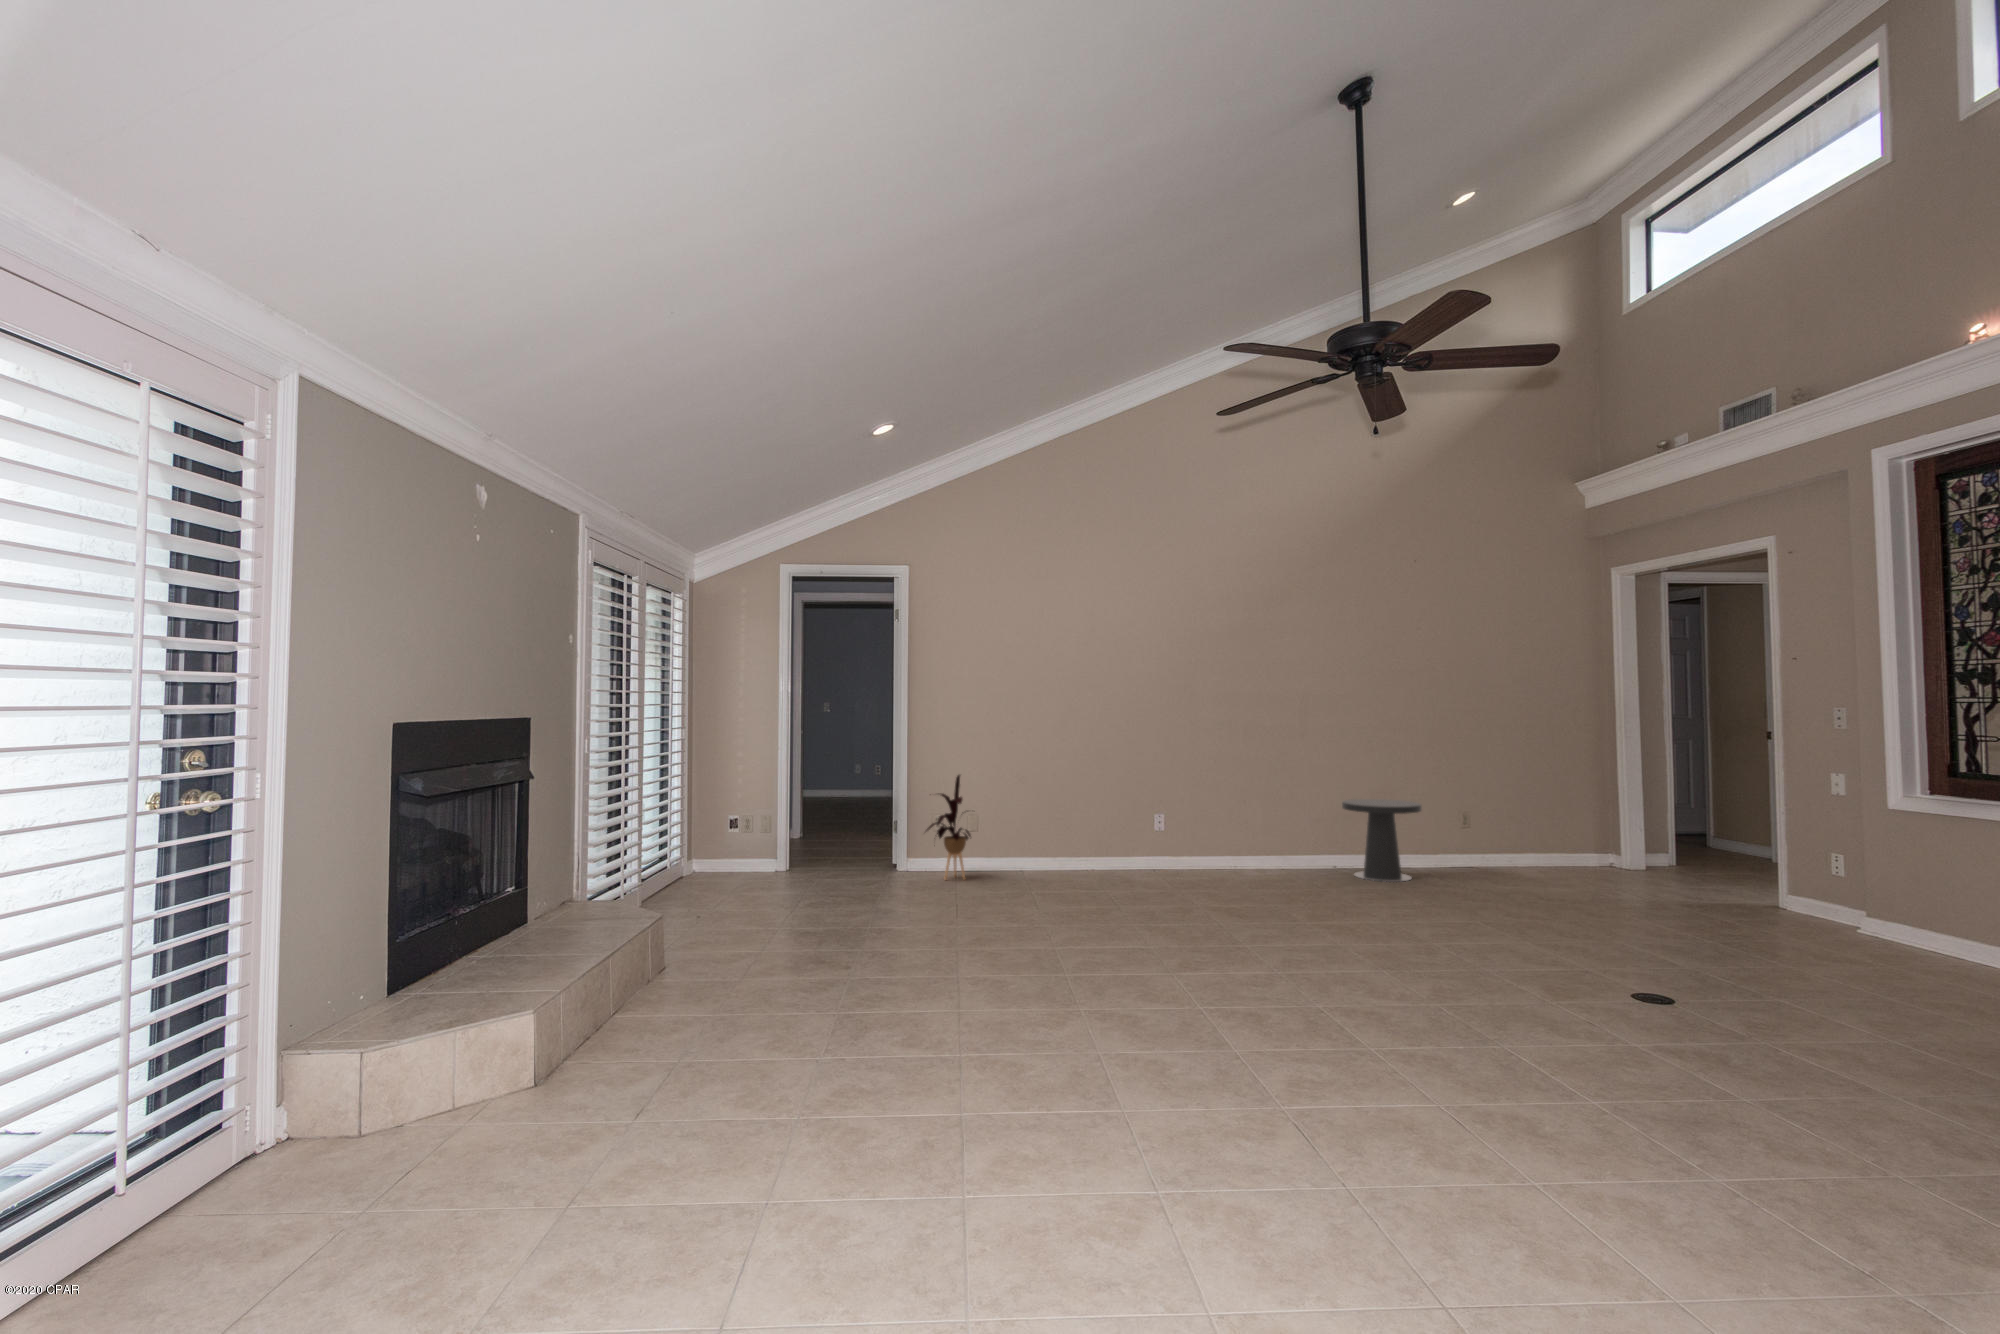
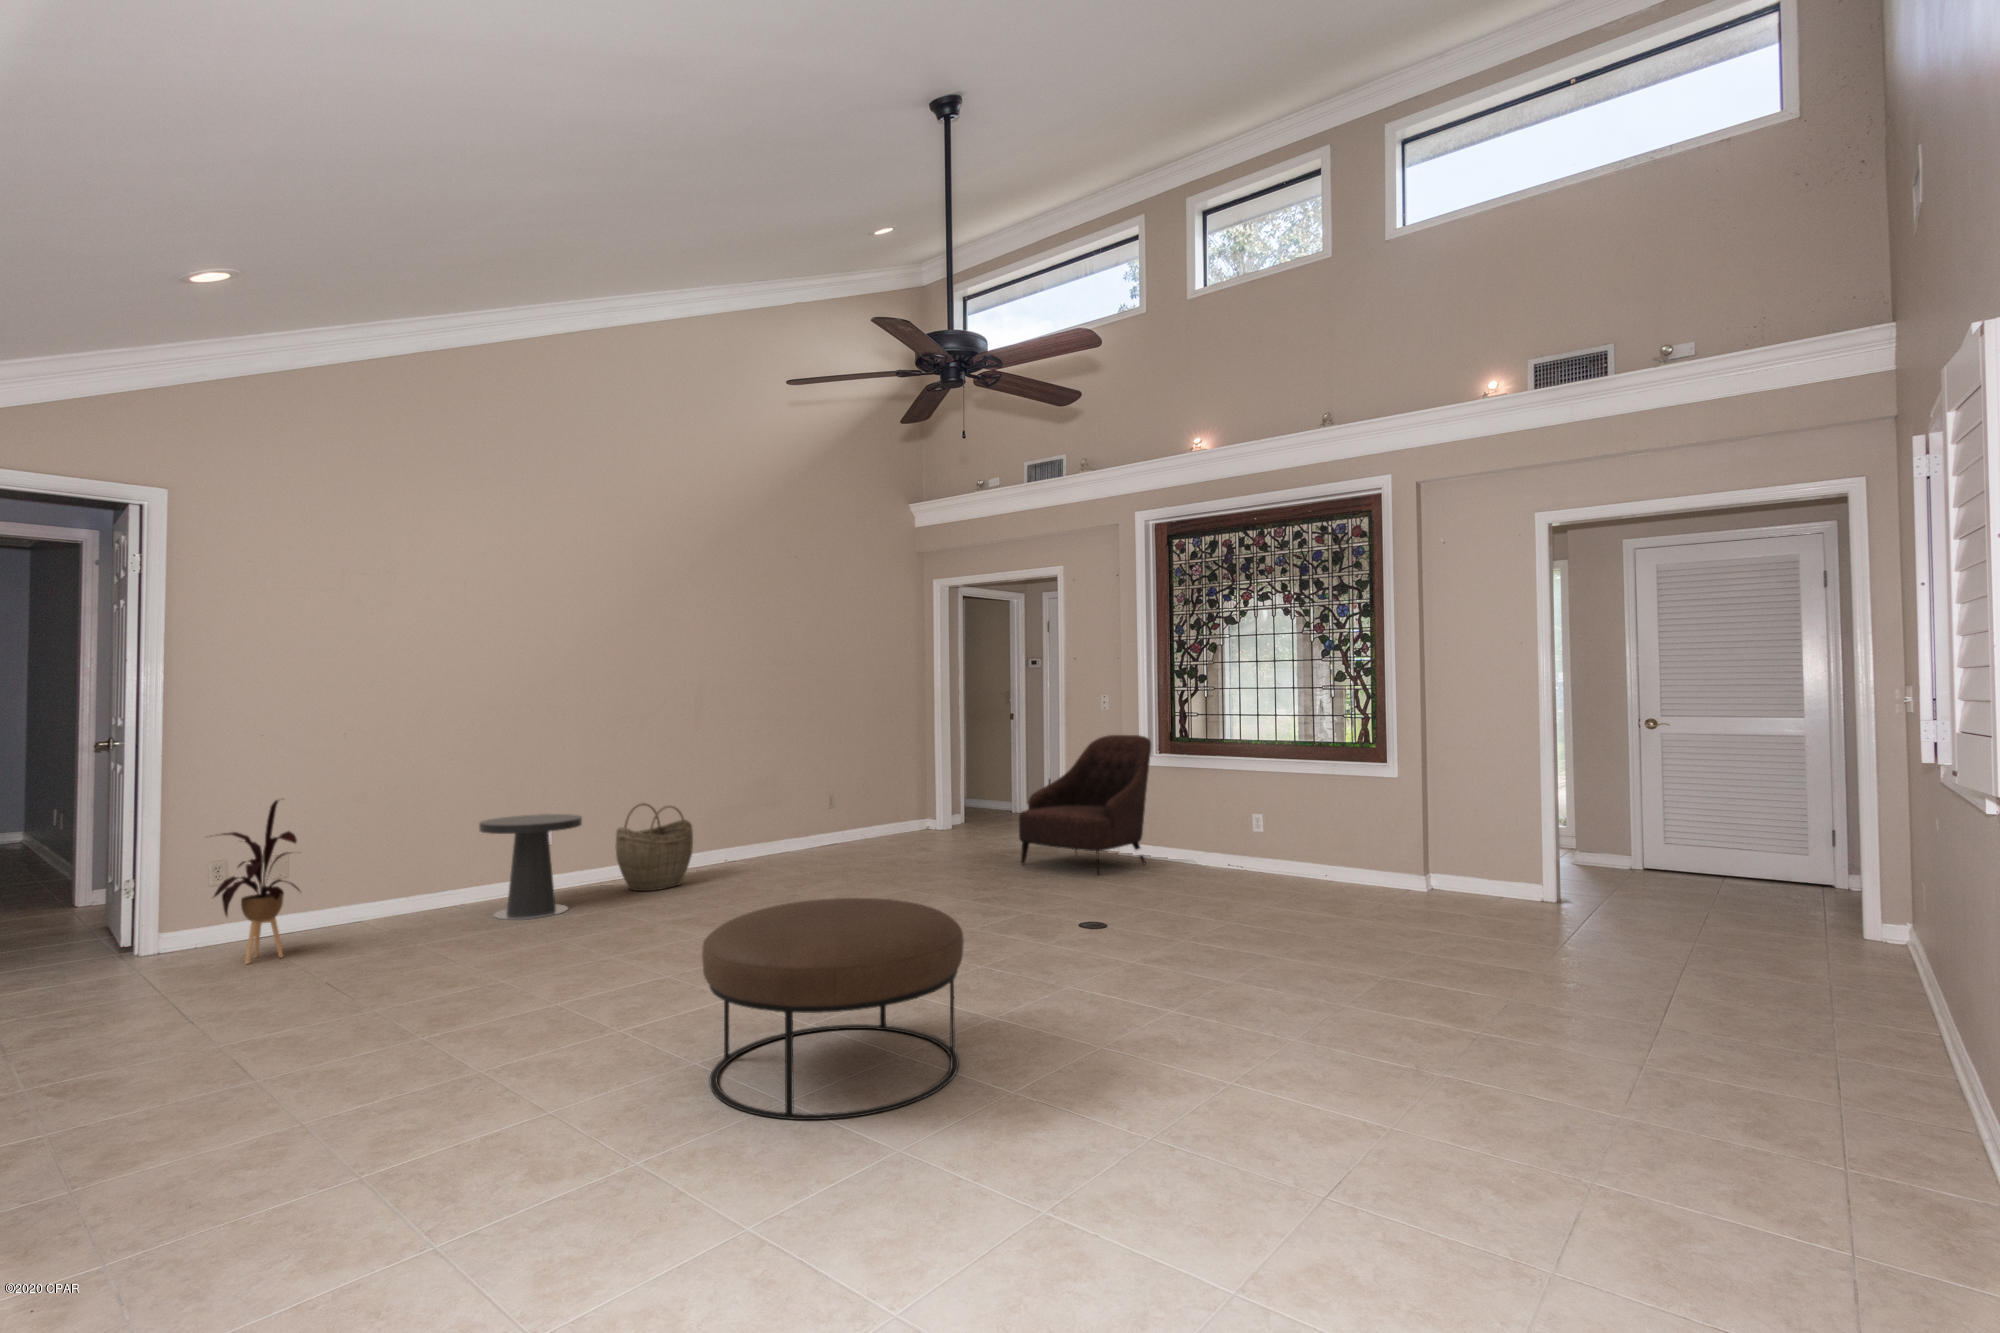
armchair: none [1663,766,1903,956] -> present [1019,735,1151,873]
side table: present [1342,799,1422,882] -> present [479,814,582,920]
woven basket: none [1213,800,1280,878] -> present [616,803,693,891]
ottoman: none [990,896,1216,1090] -> present [702,898,964,1120]

